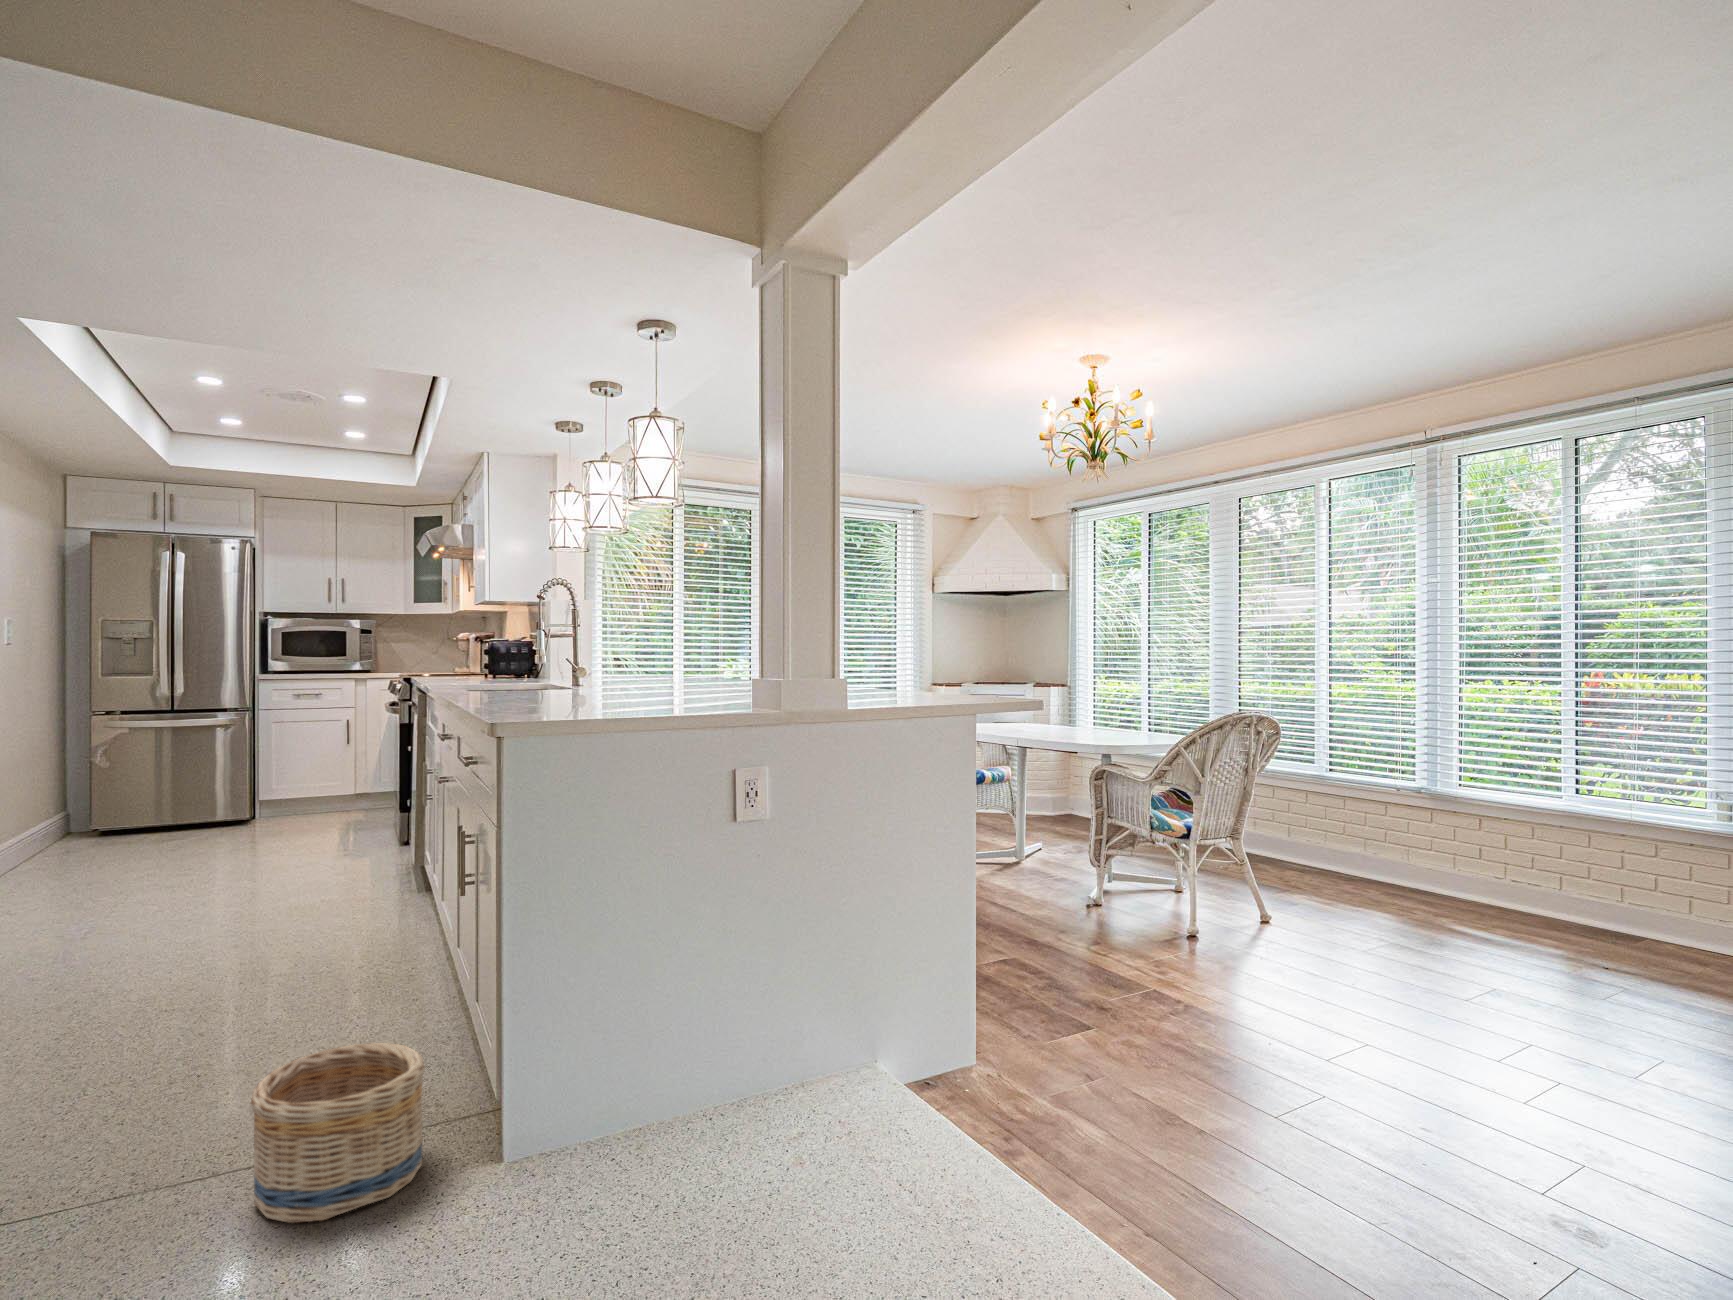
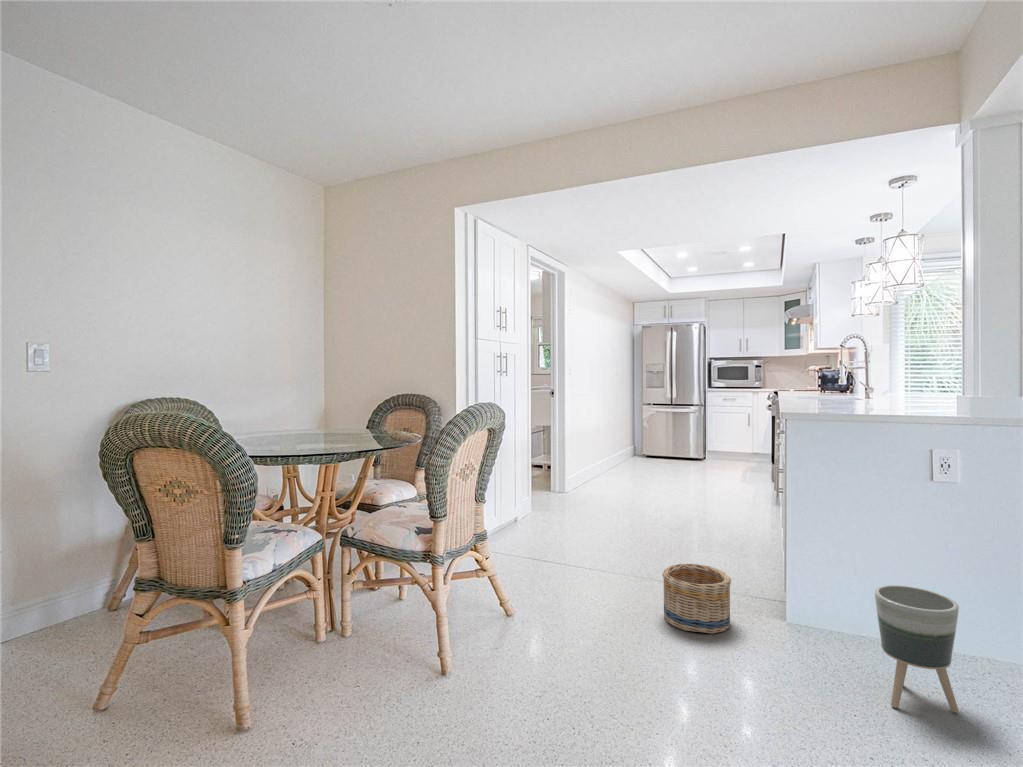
planter: none [708,965,821,1186] -> present [875,585,959,713]

